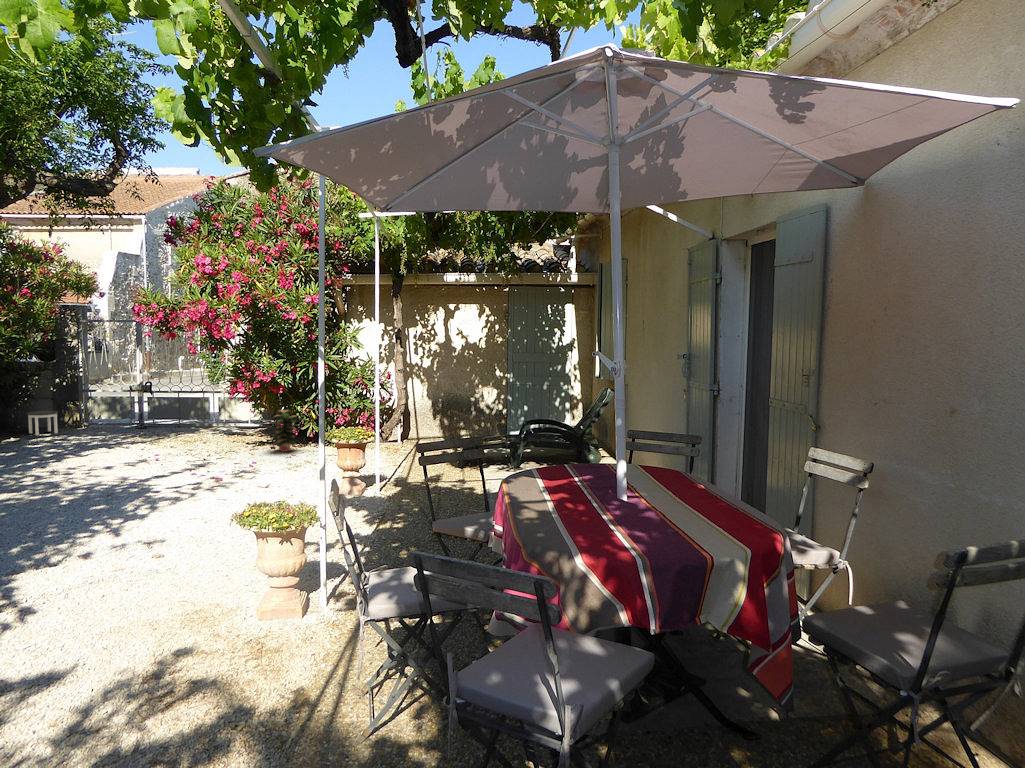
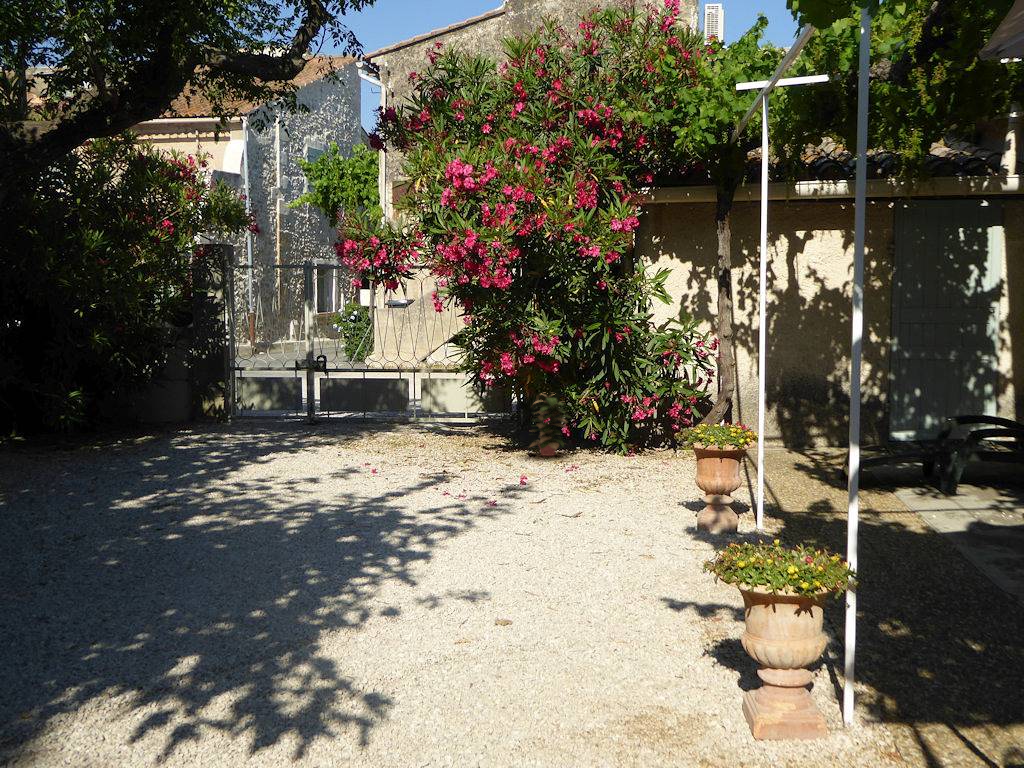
round table: present [26,411,58,435] -> none [173,395,213,429]

